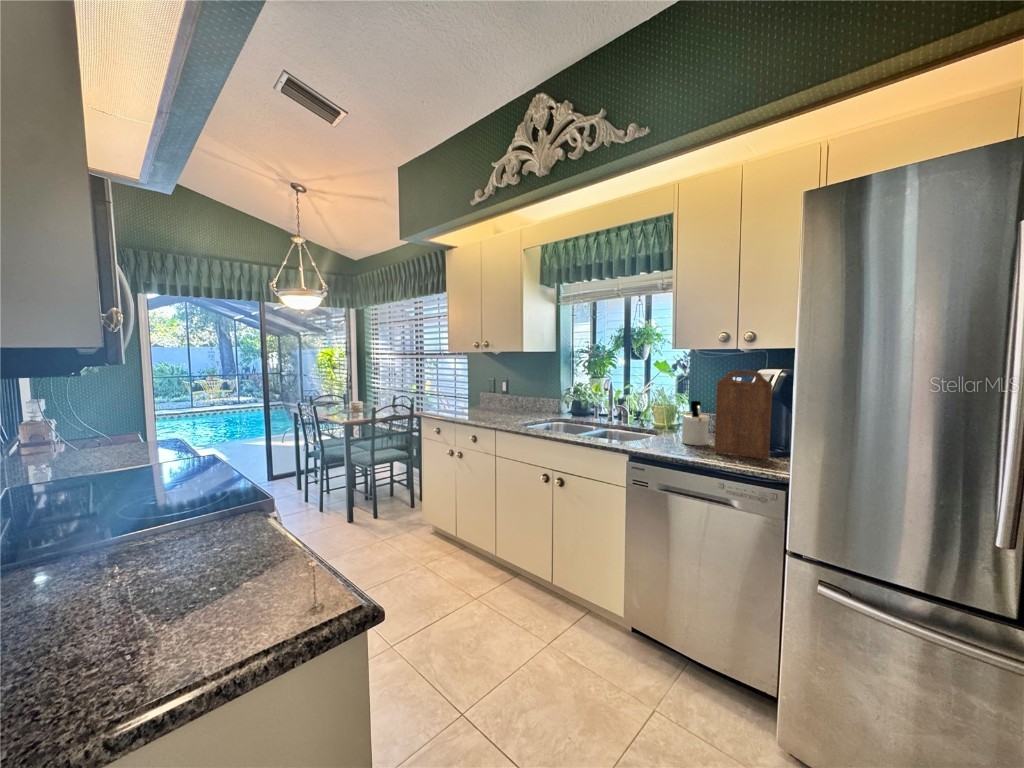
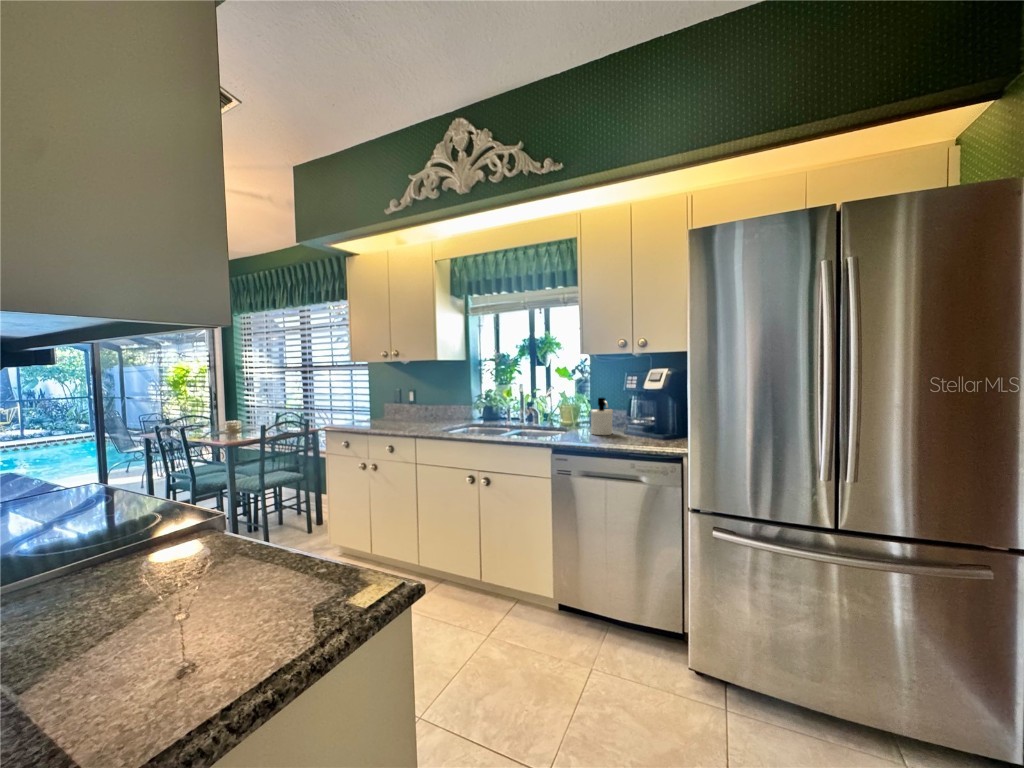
cutting board: present [714,370,773,460] -> none [621,369,664,441]

